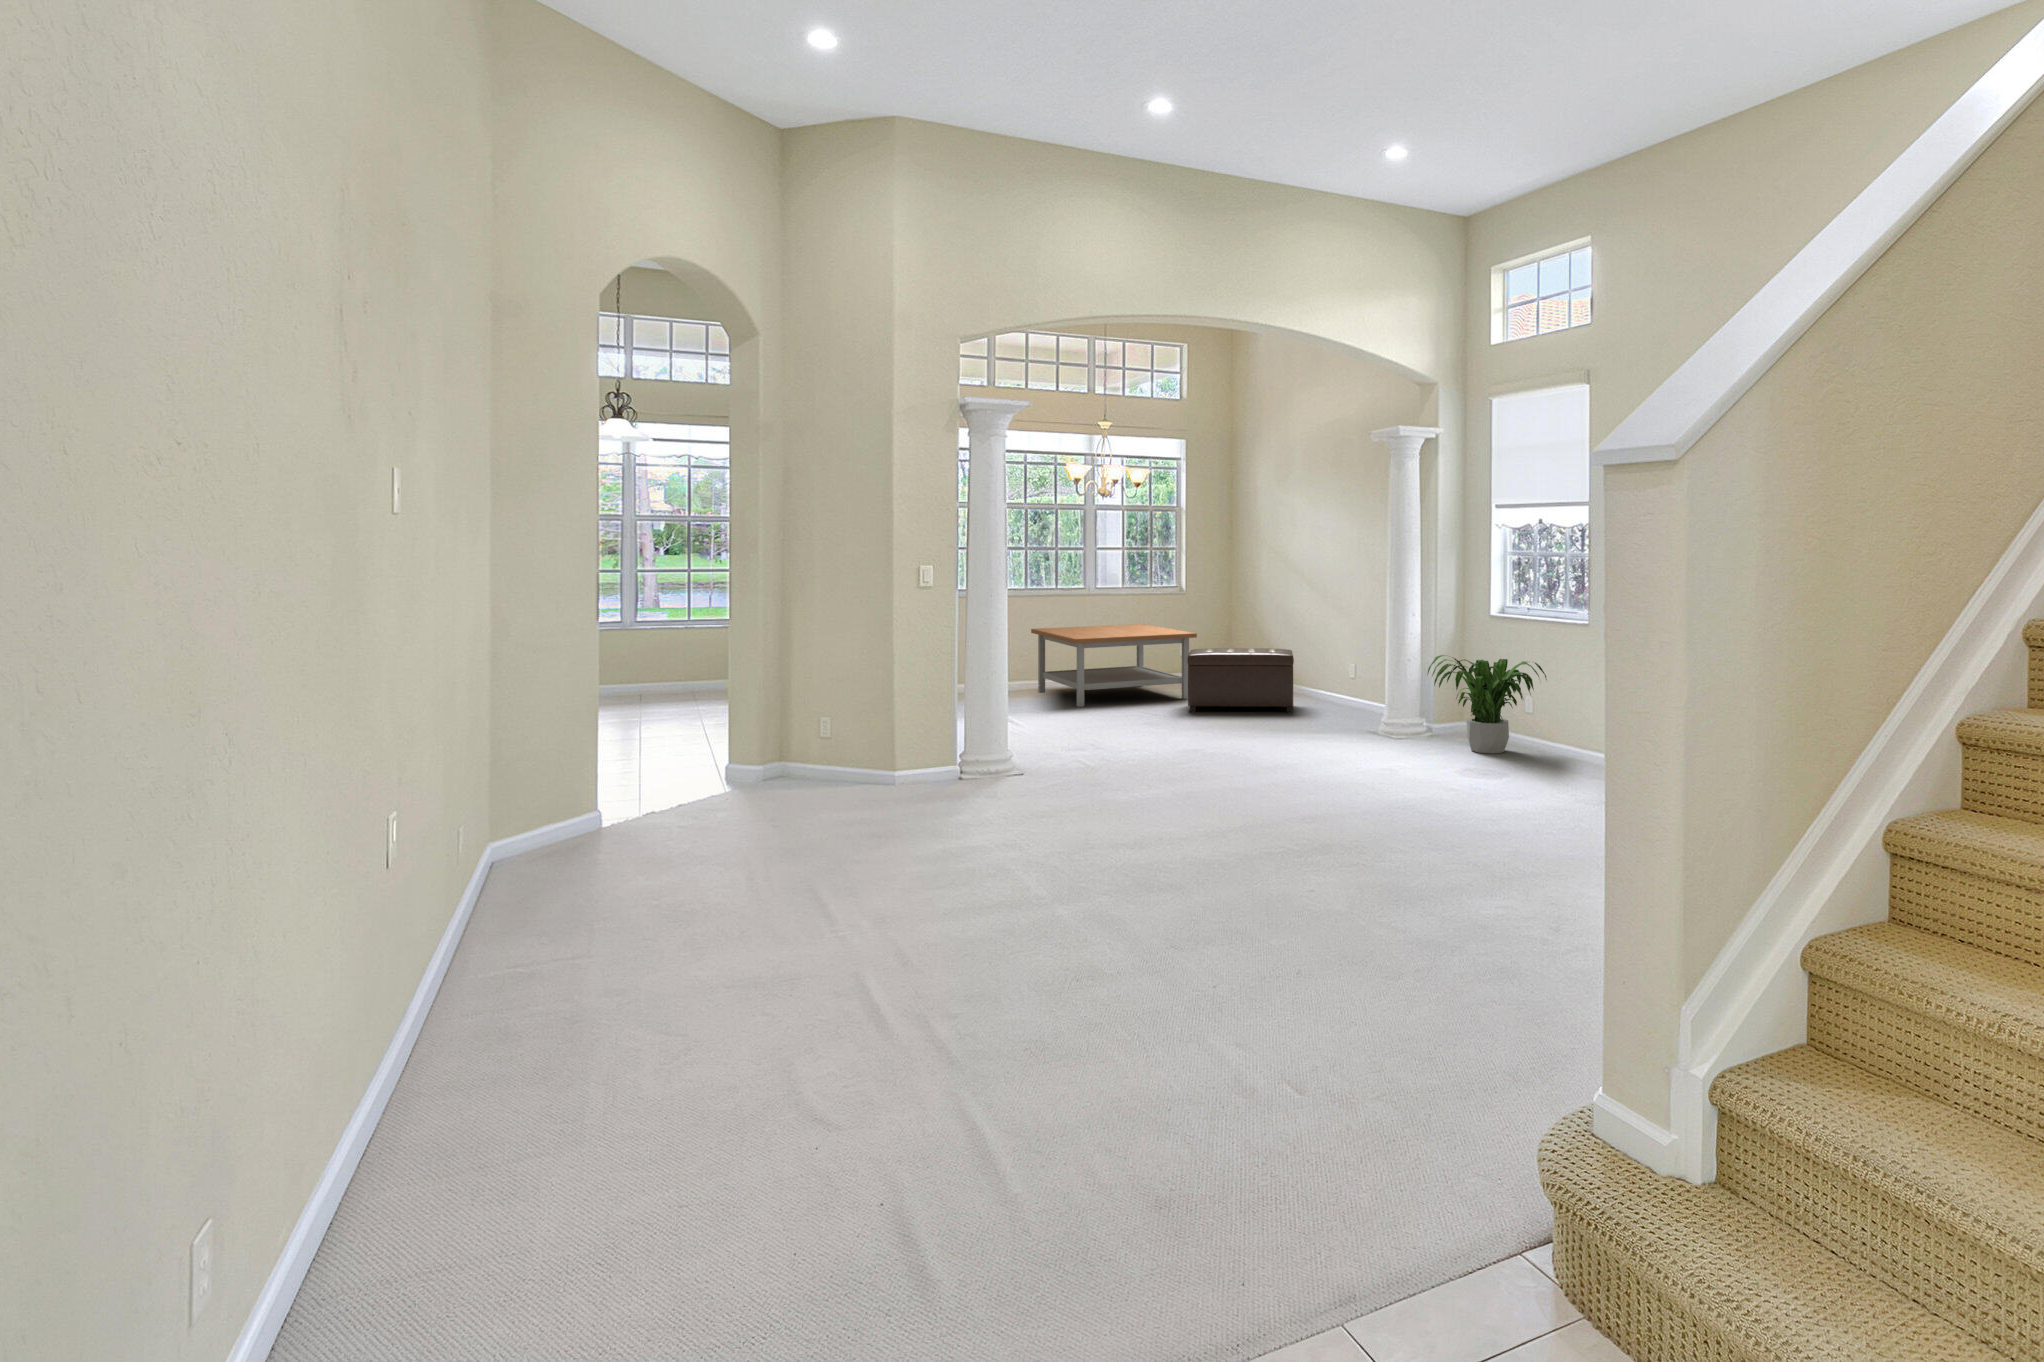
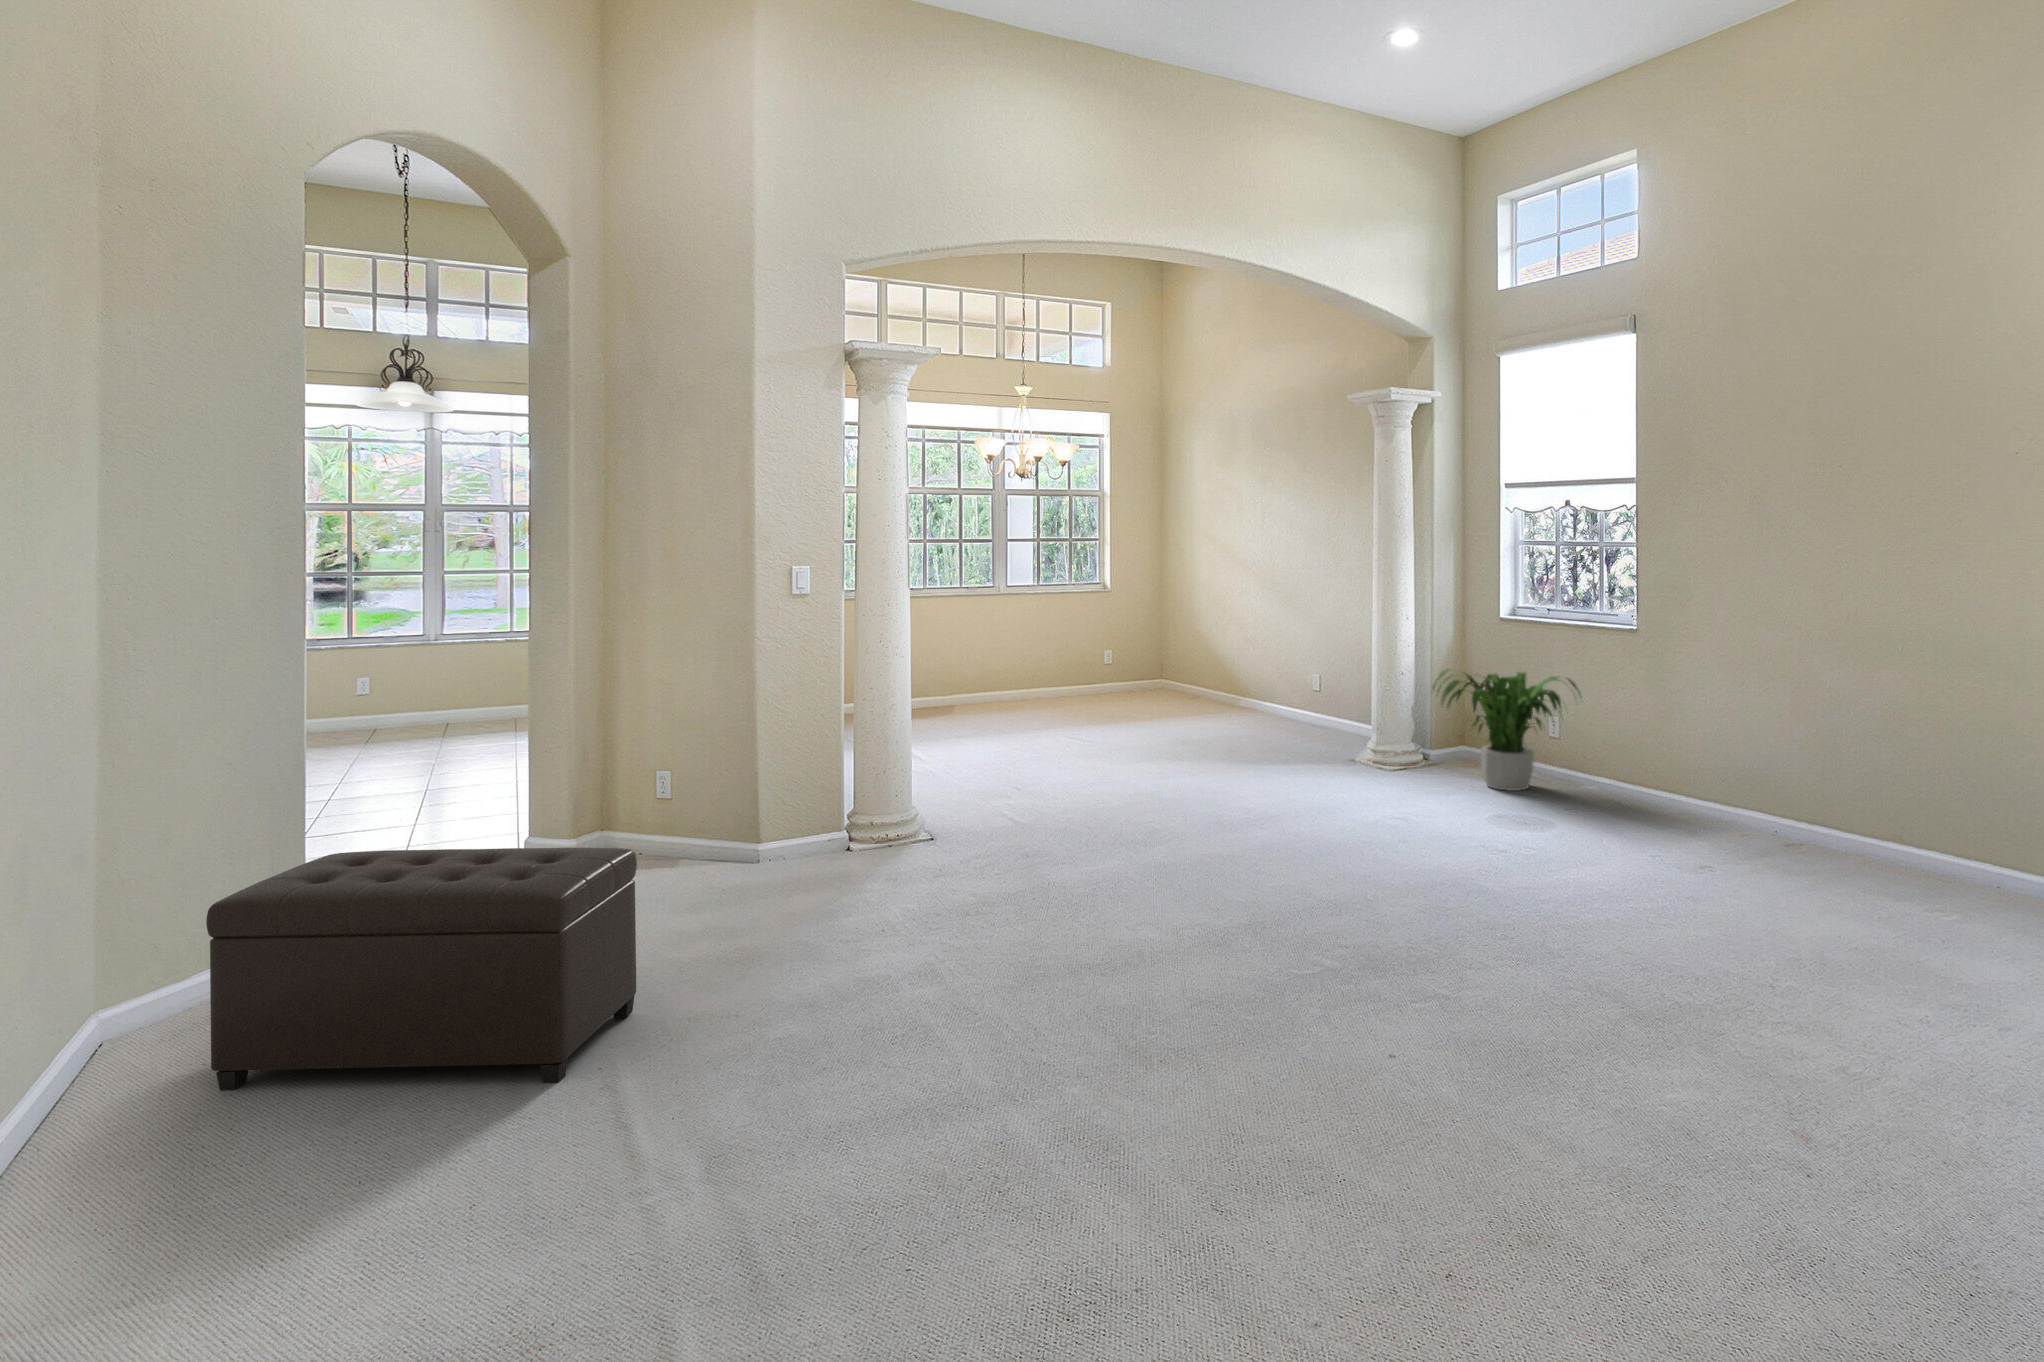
coffee table: present [1031,624,1197,707] -> none [928,628,1127,731]
ottoman: present [1187,648,1294,713] -> present [206,847,637,1090]

